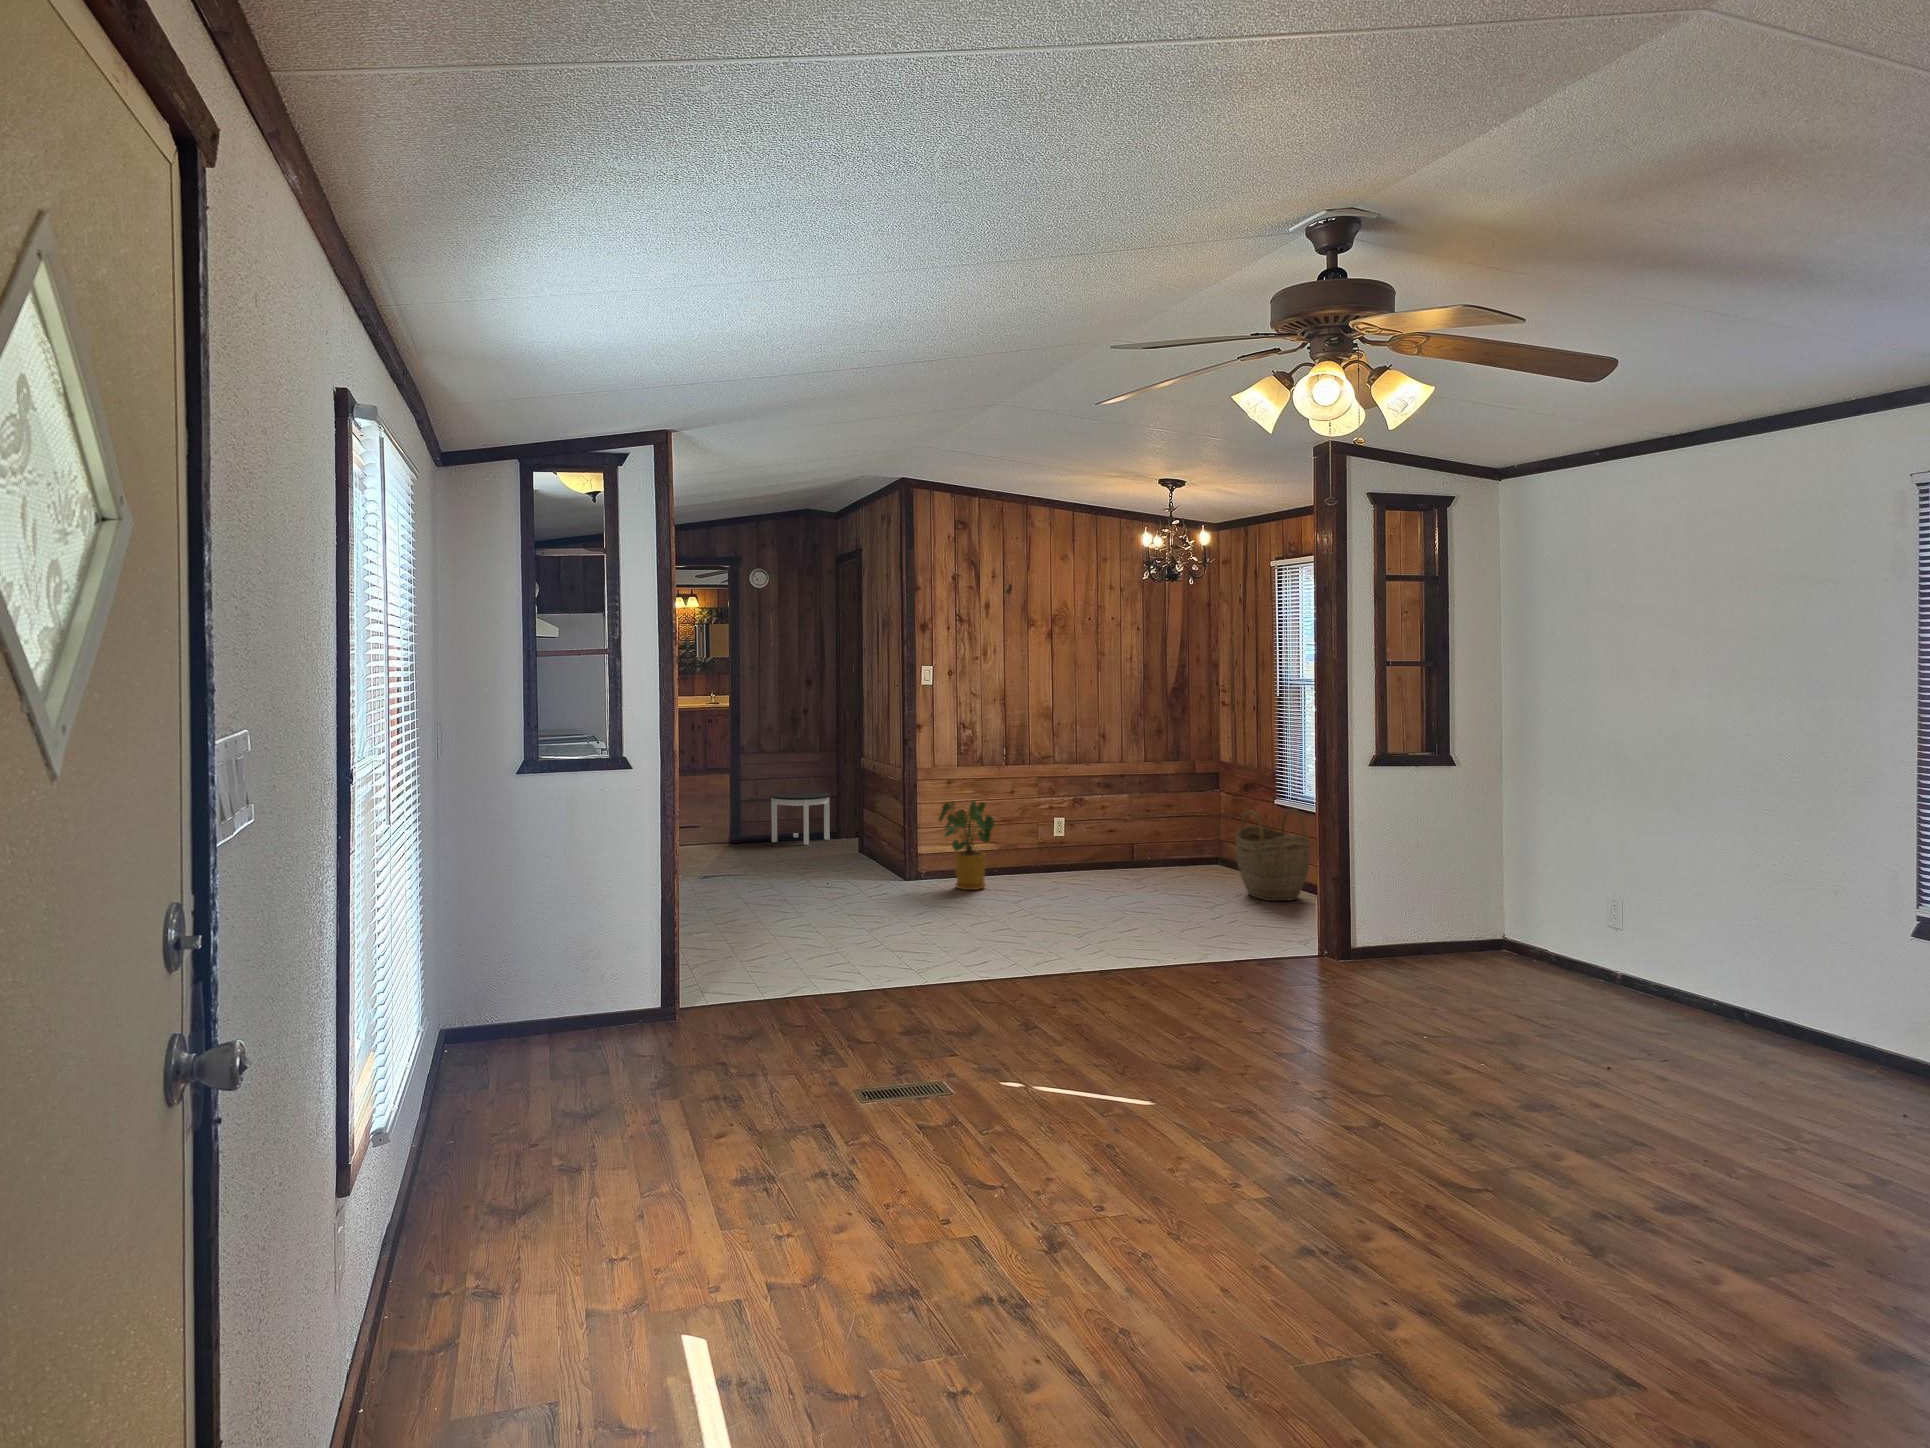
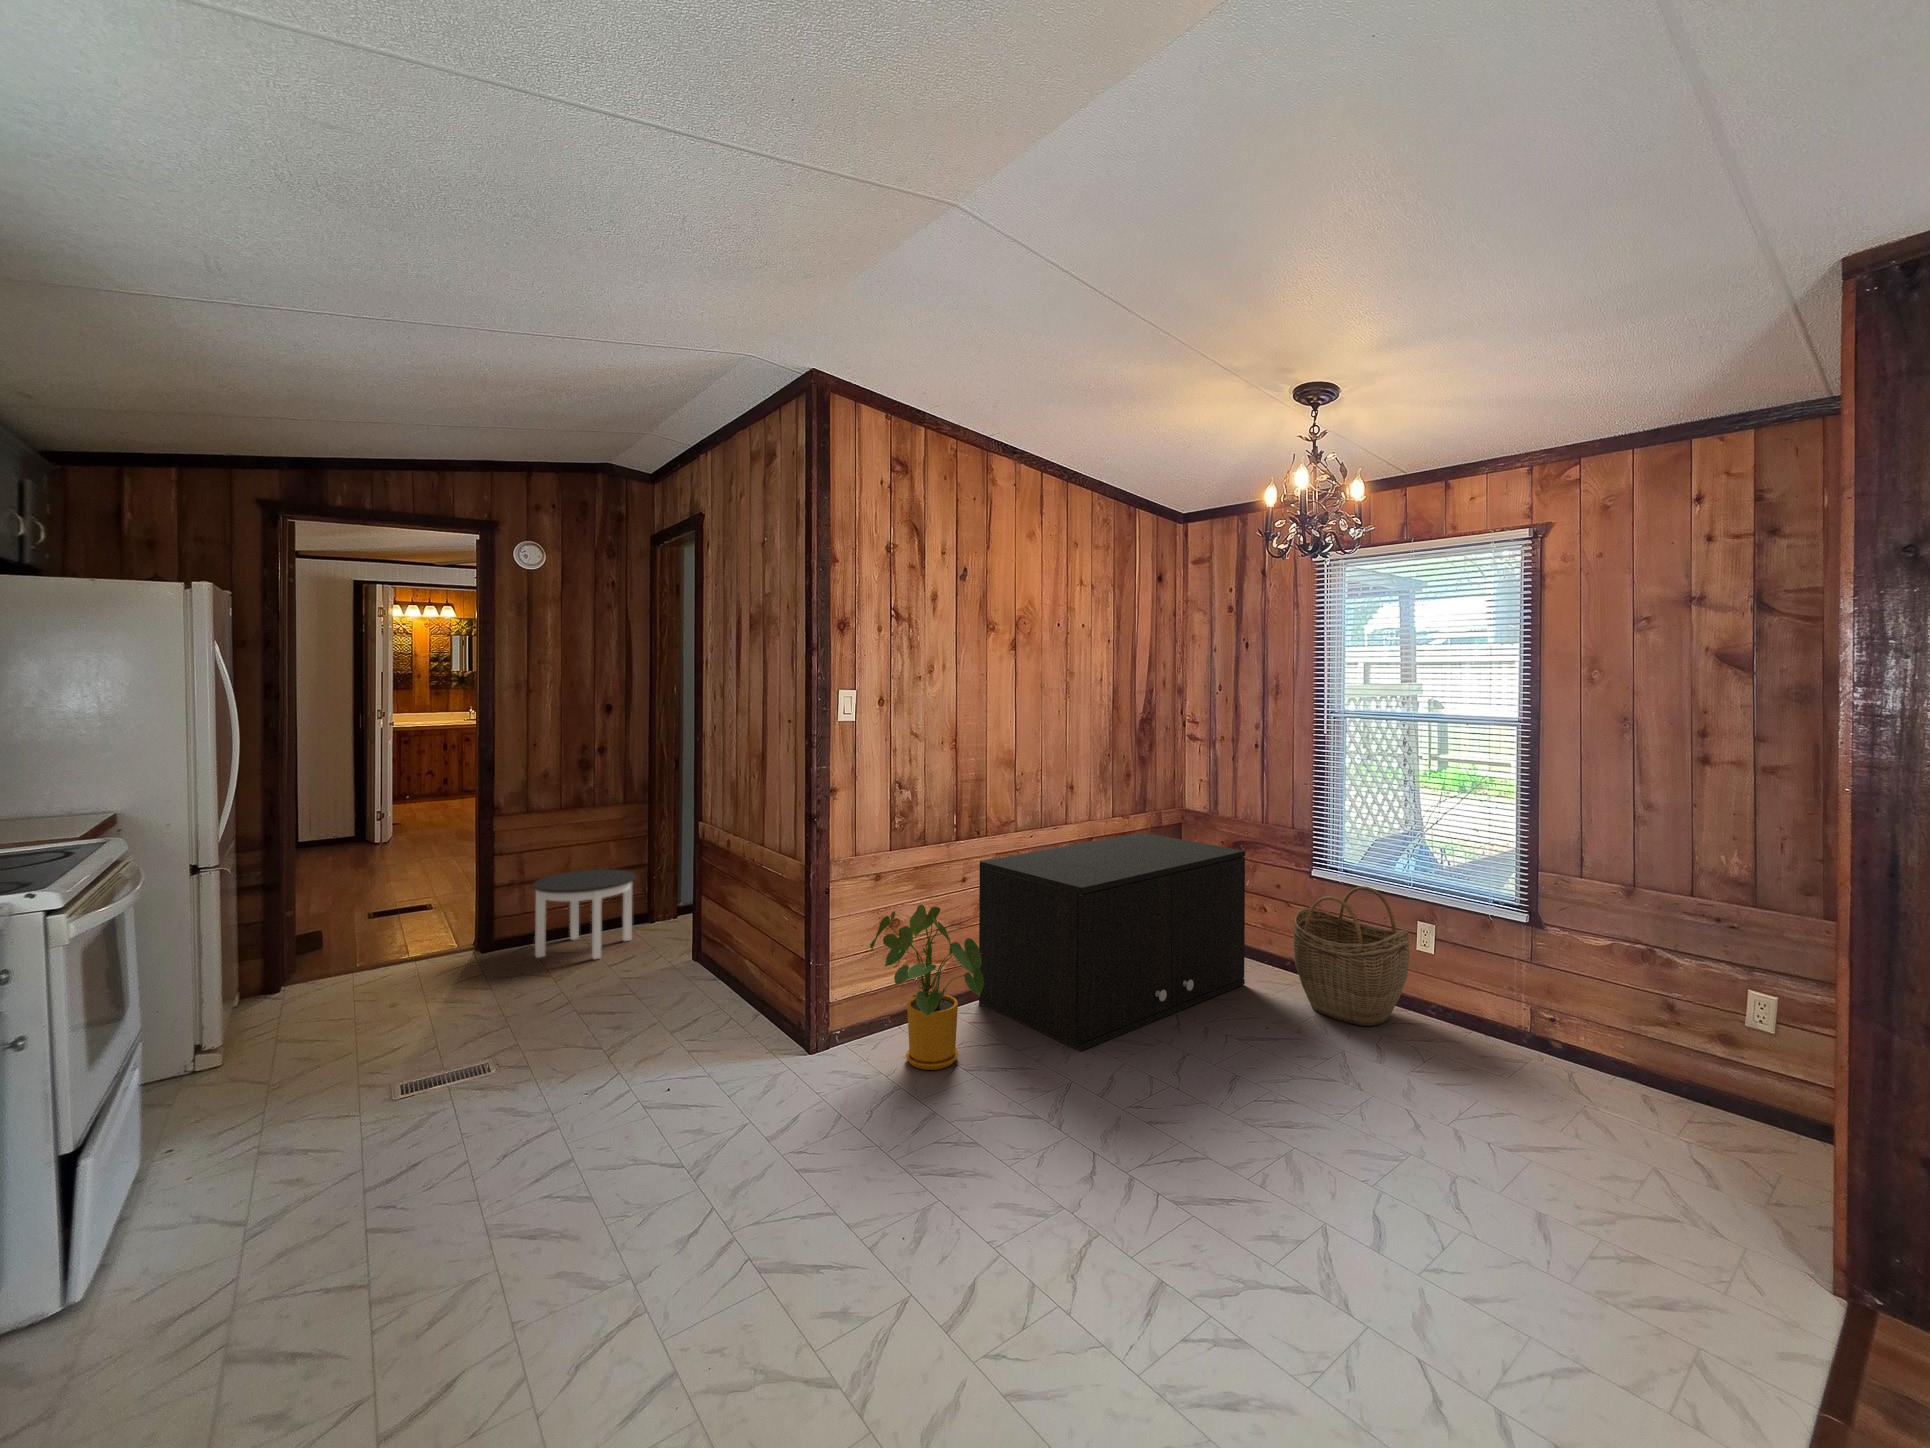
storage cabinet: none [1023,775,1221,892] -> present [979,833,1245,1051]

